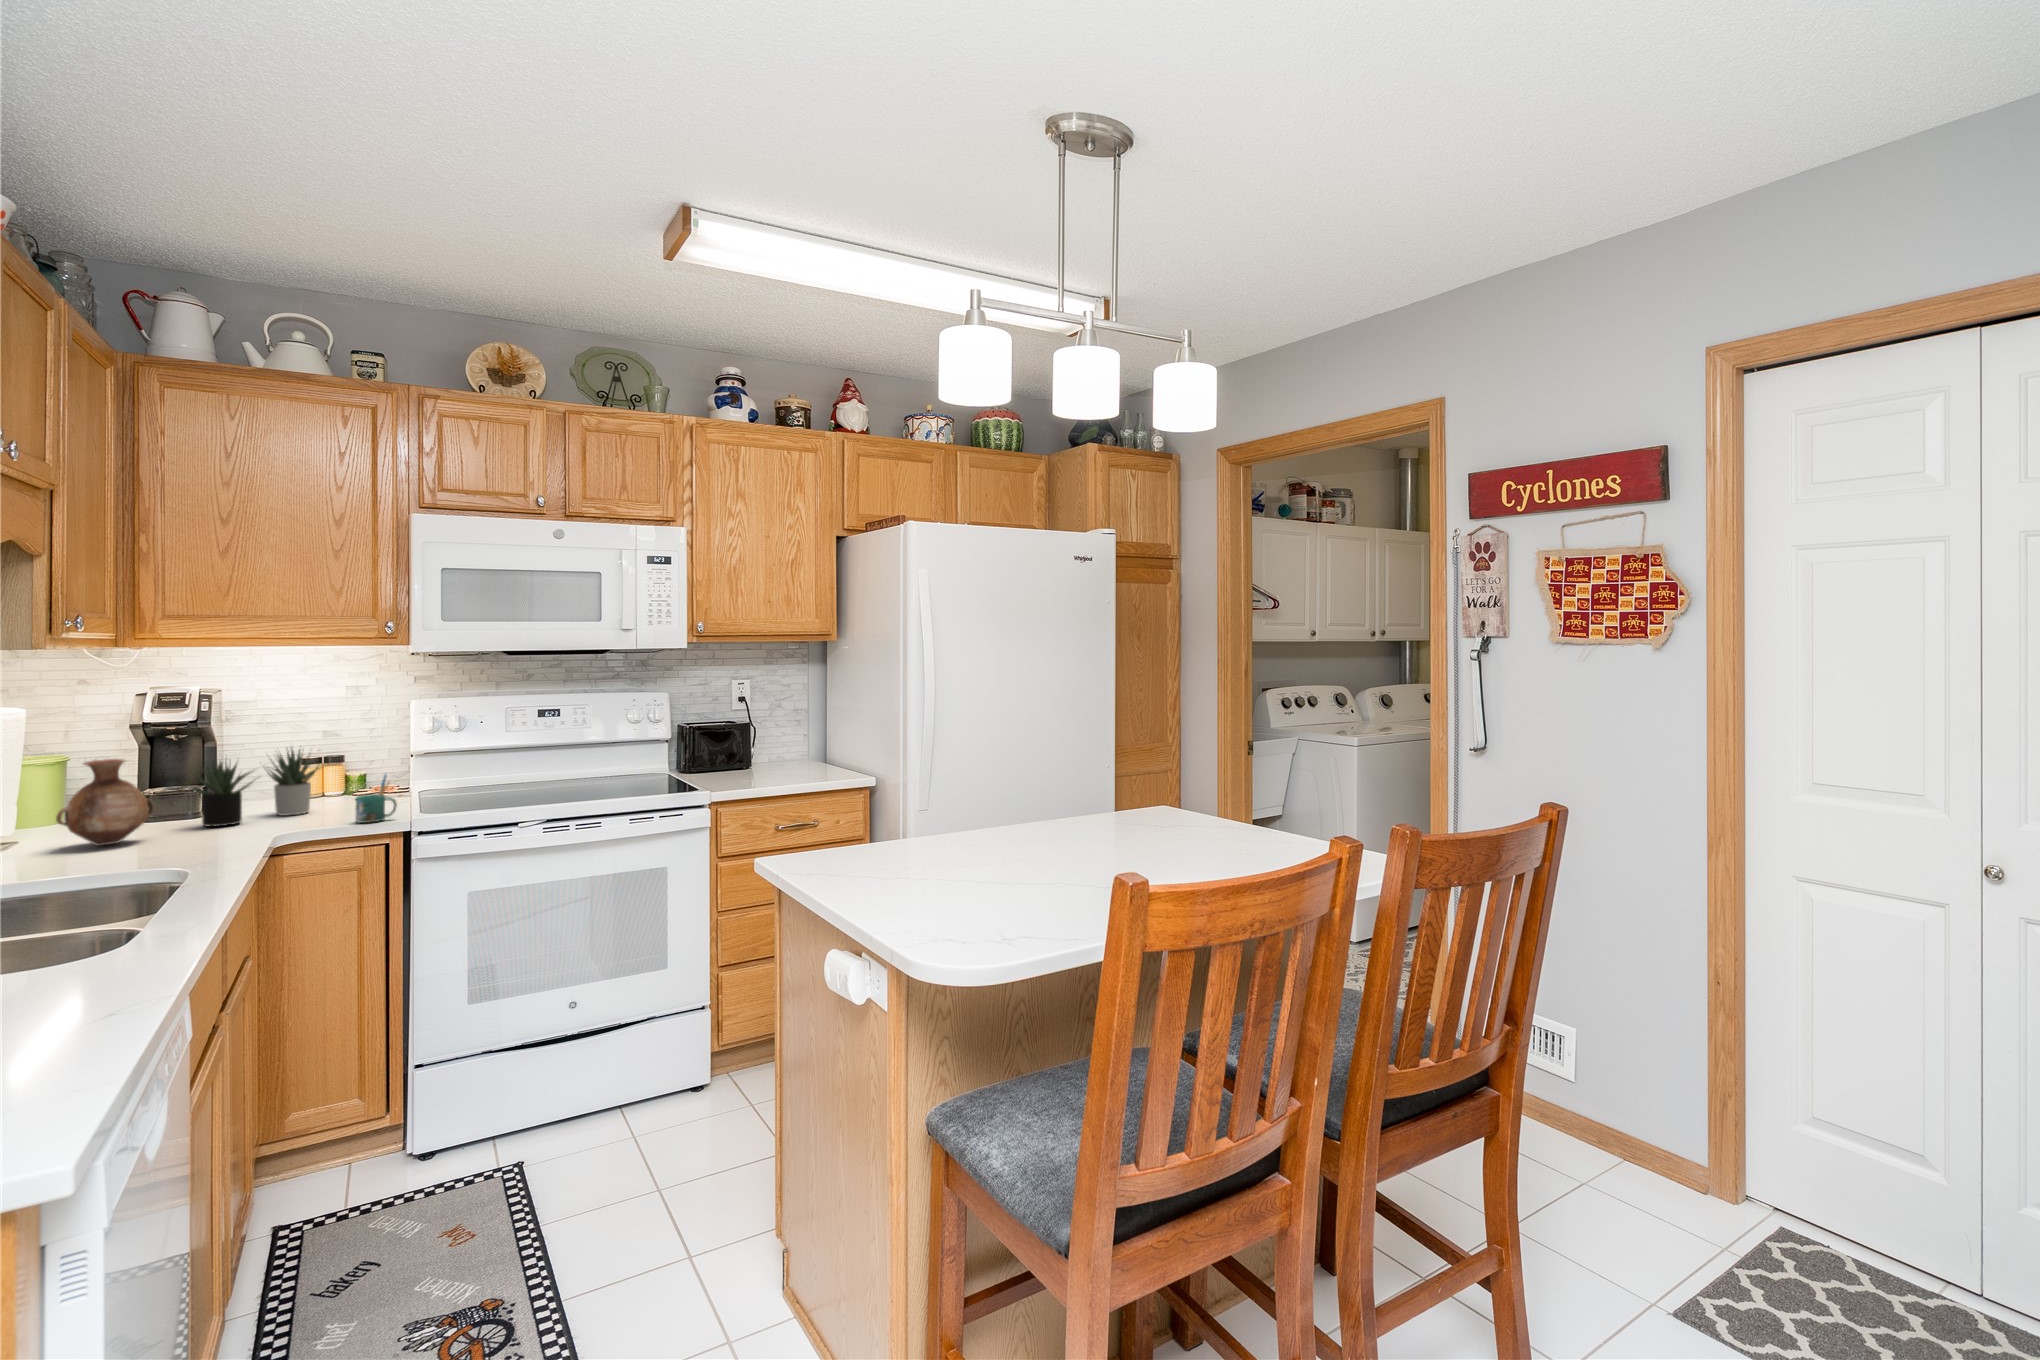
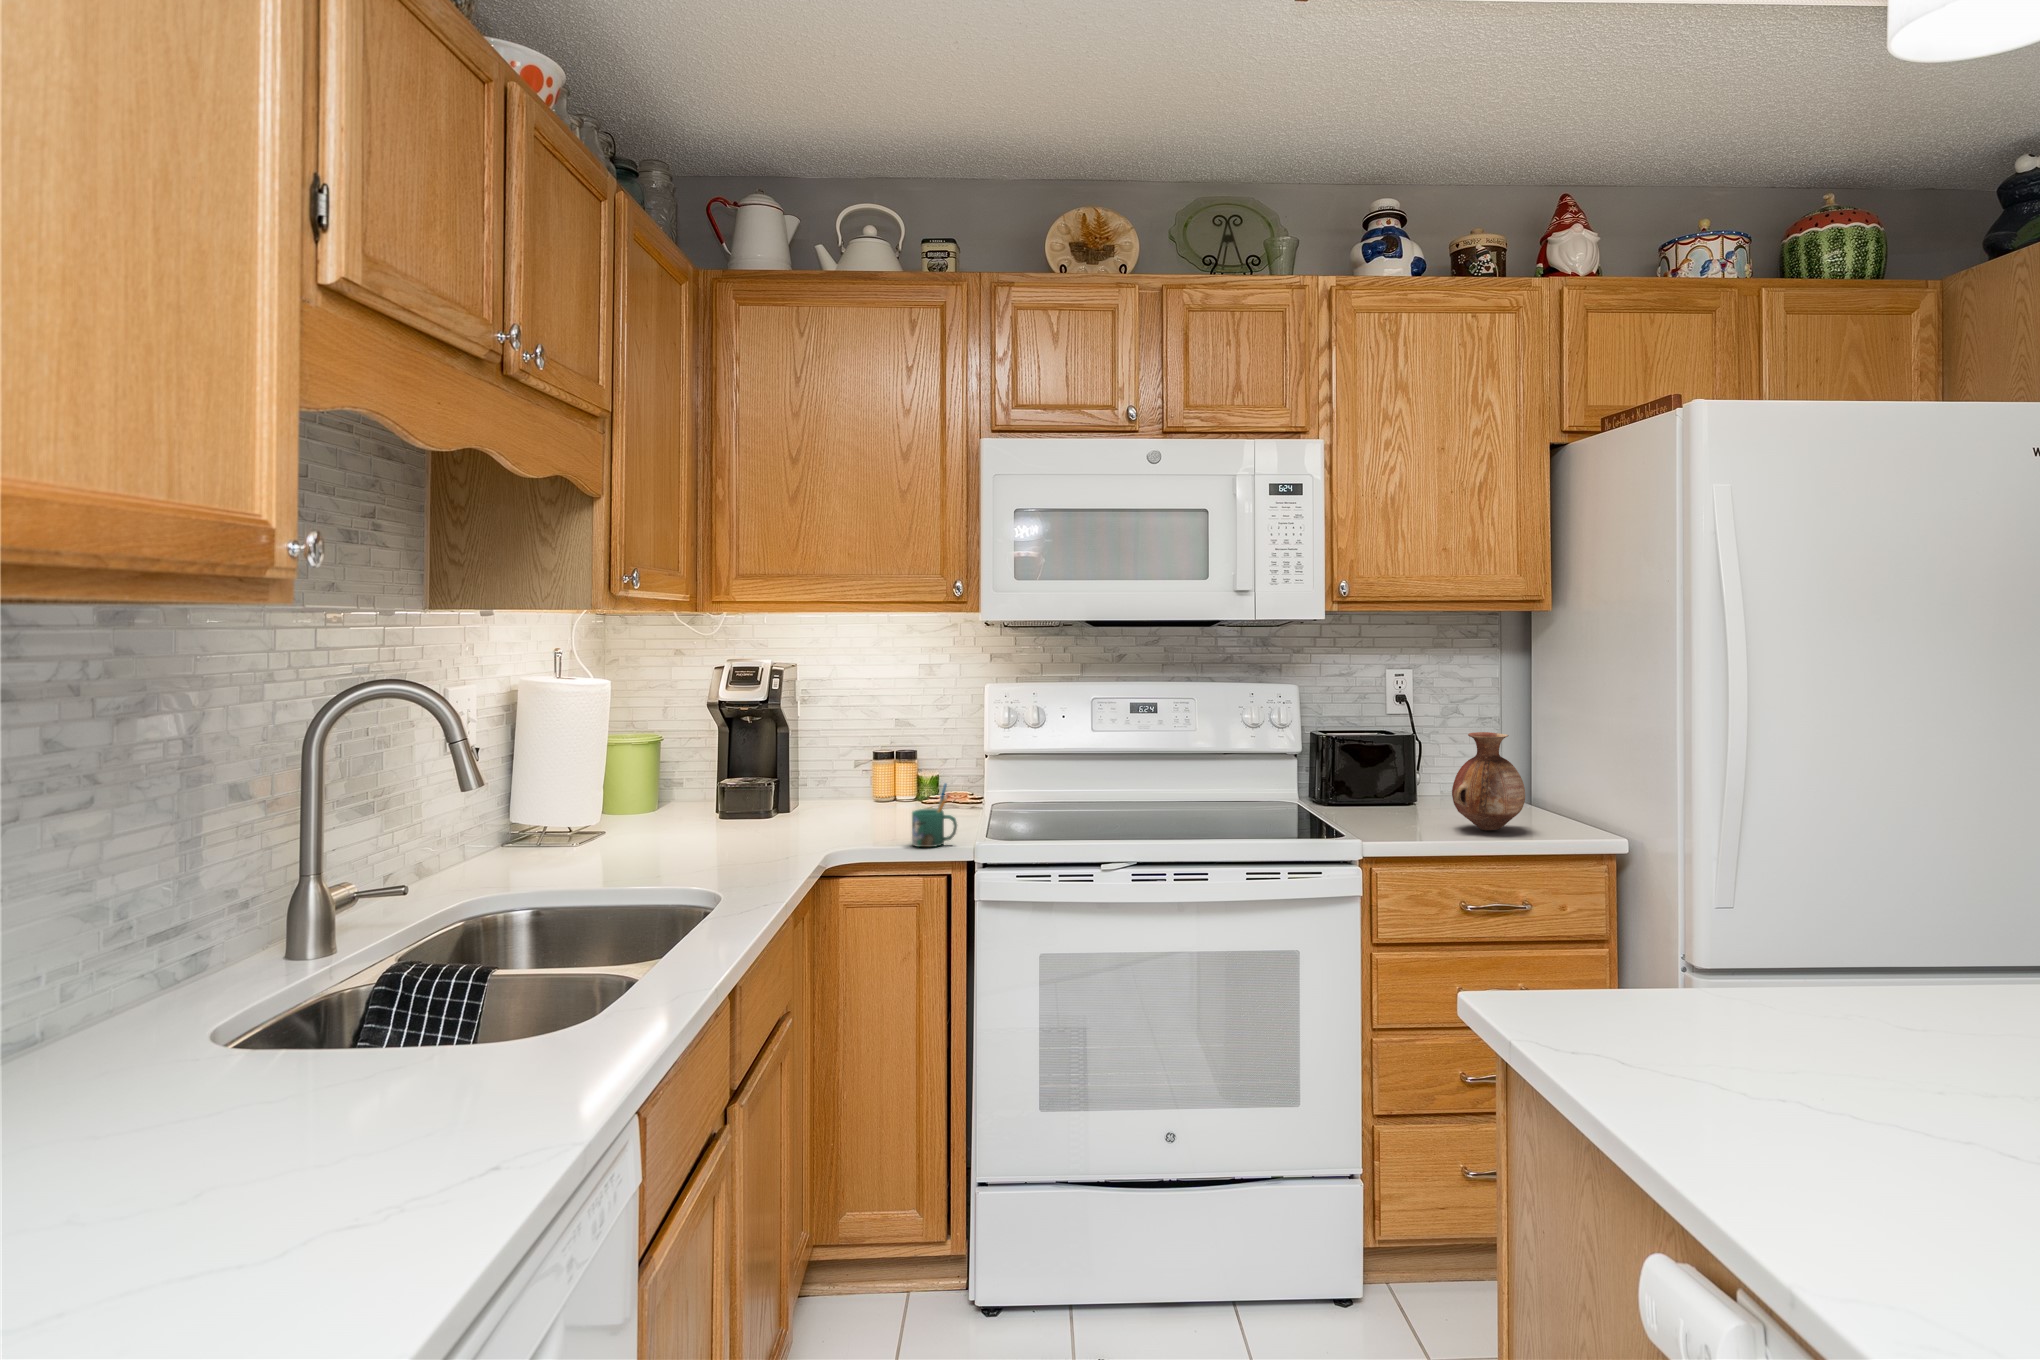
succulent plant: present [187,749,319,827] -> none [739,736,893,835]
vase: present [56,759,154,846] -> present [1452,732,1525,830]

